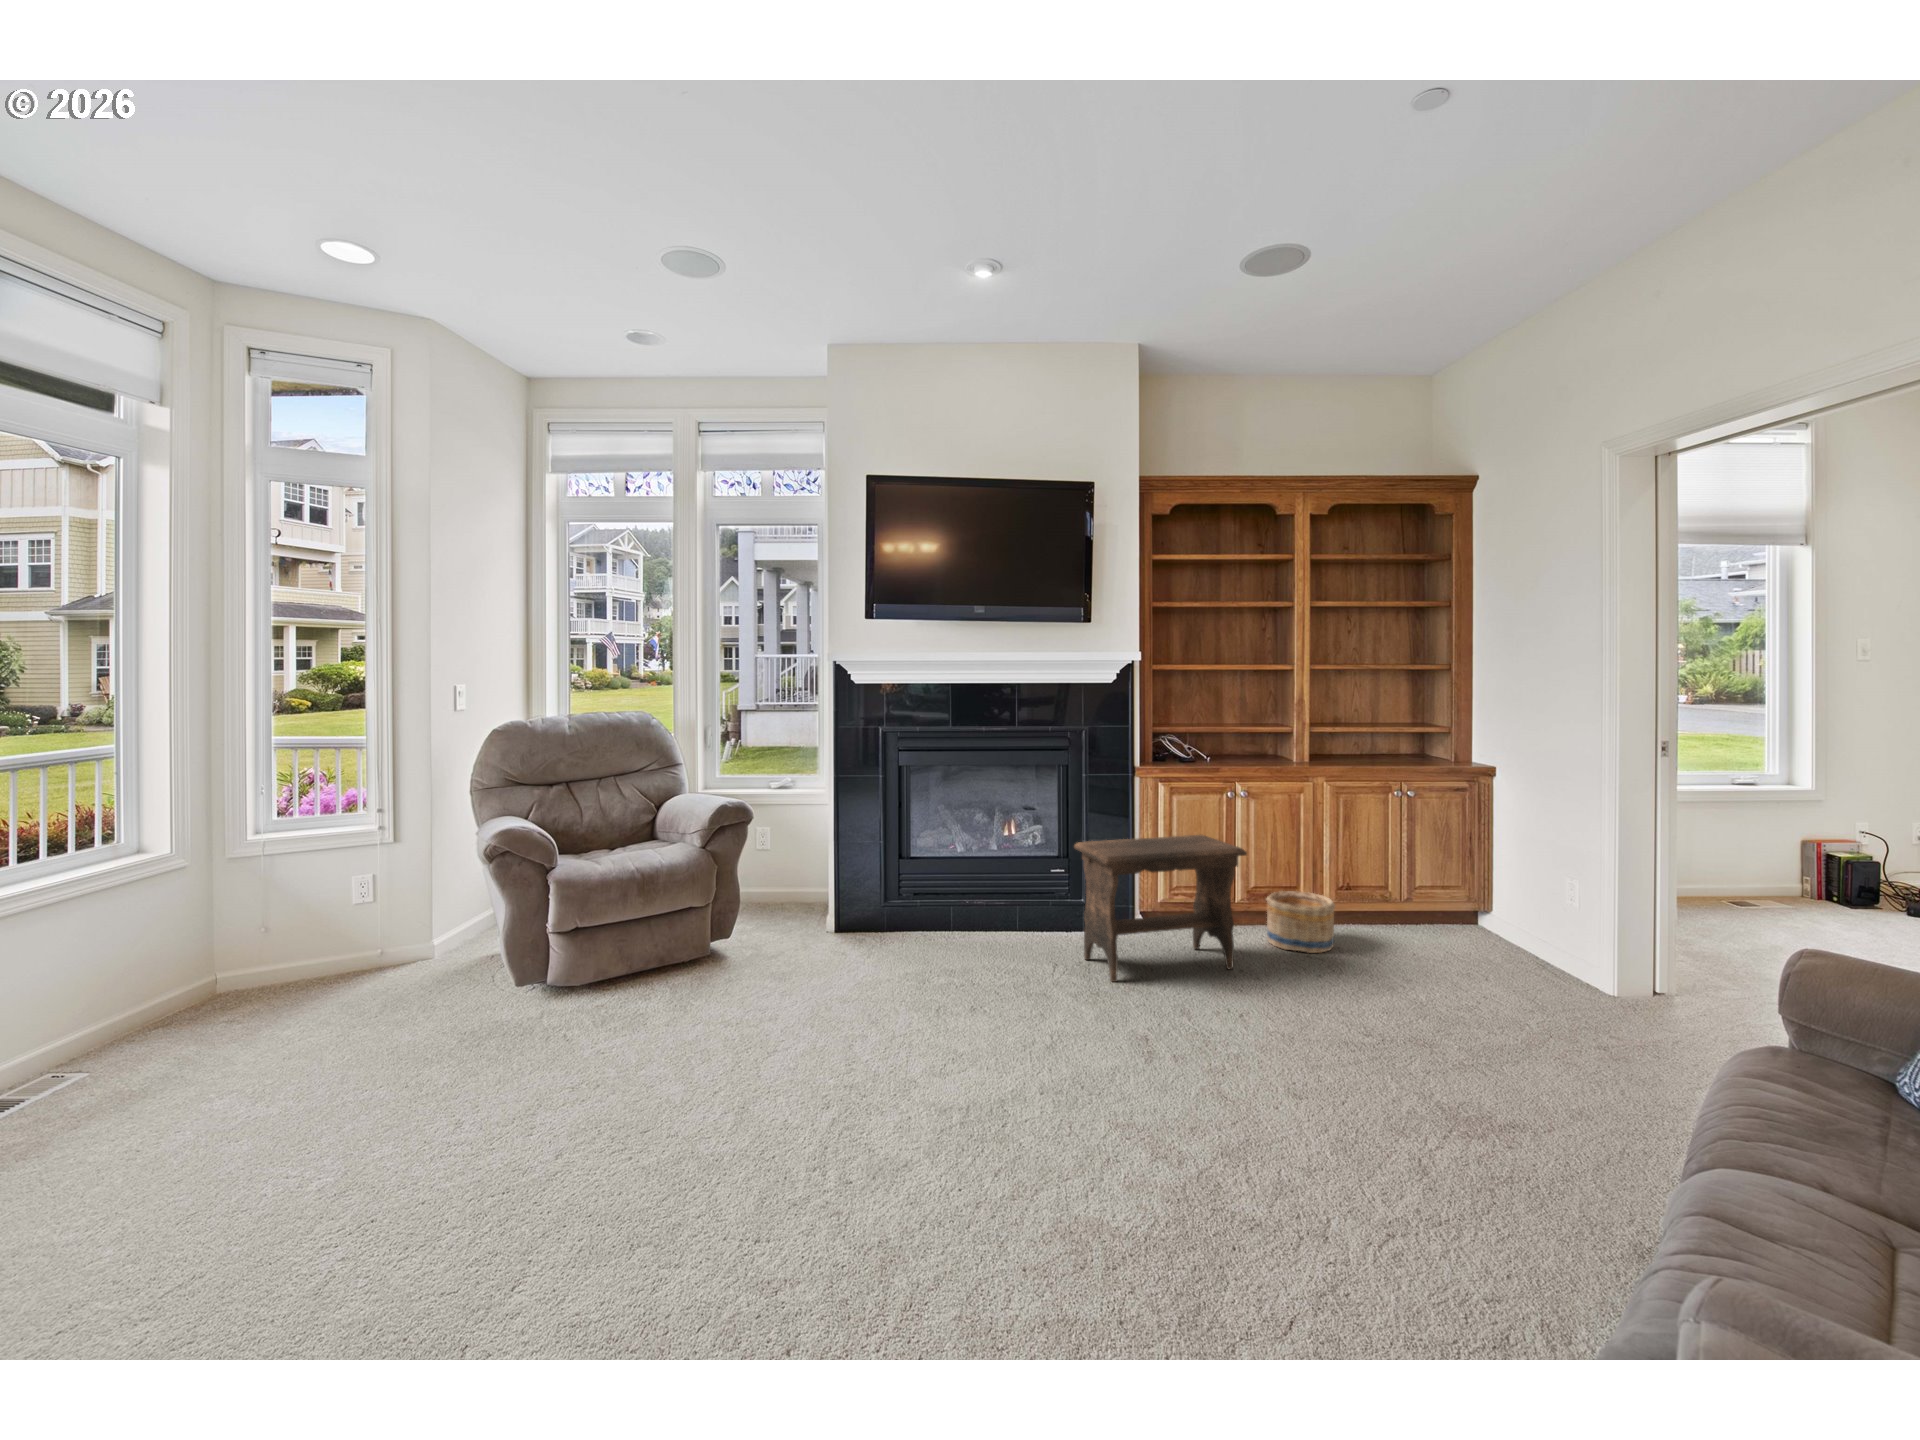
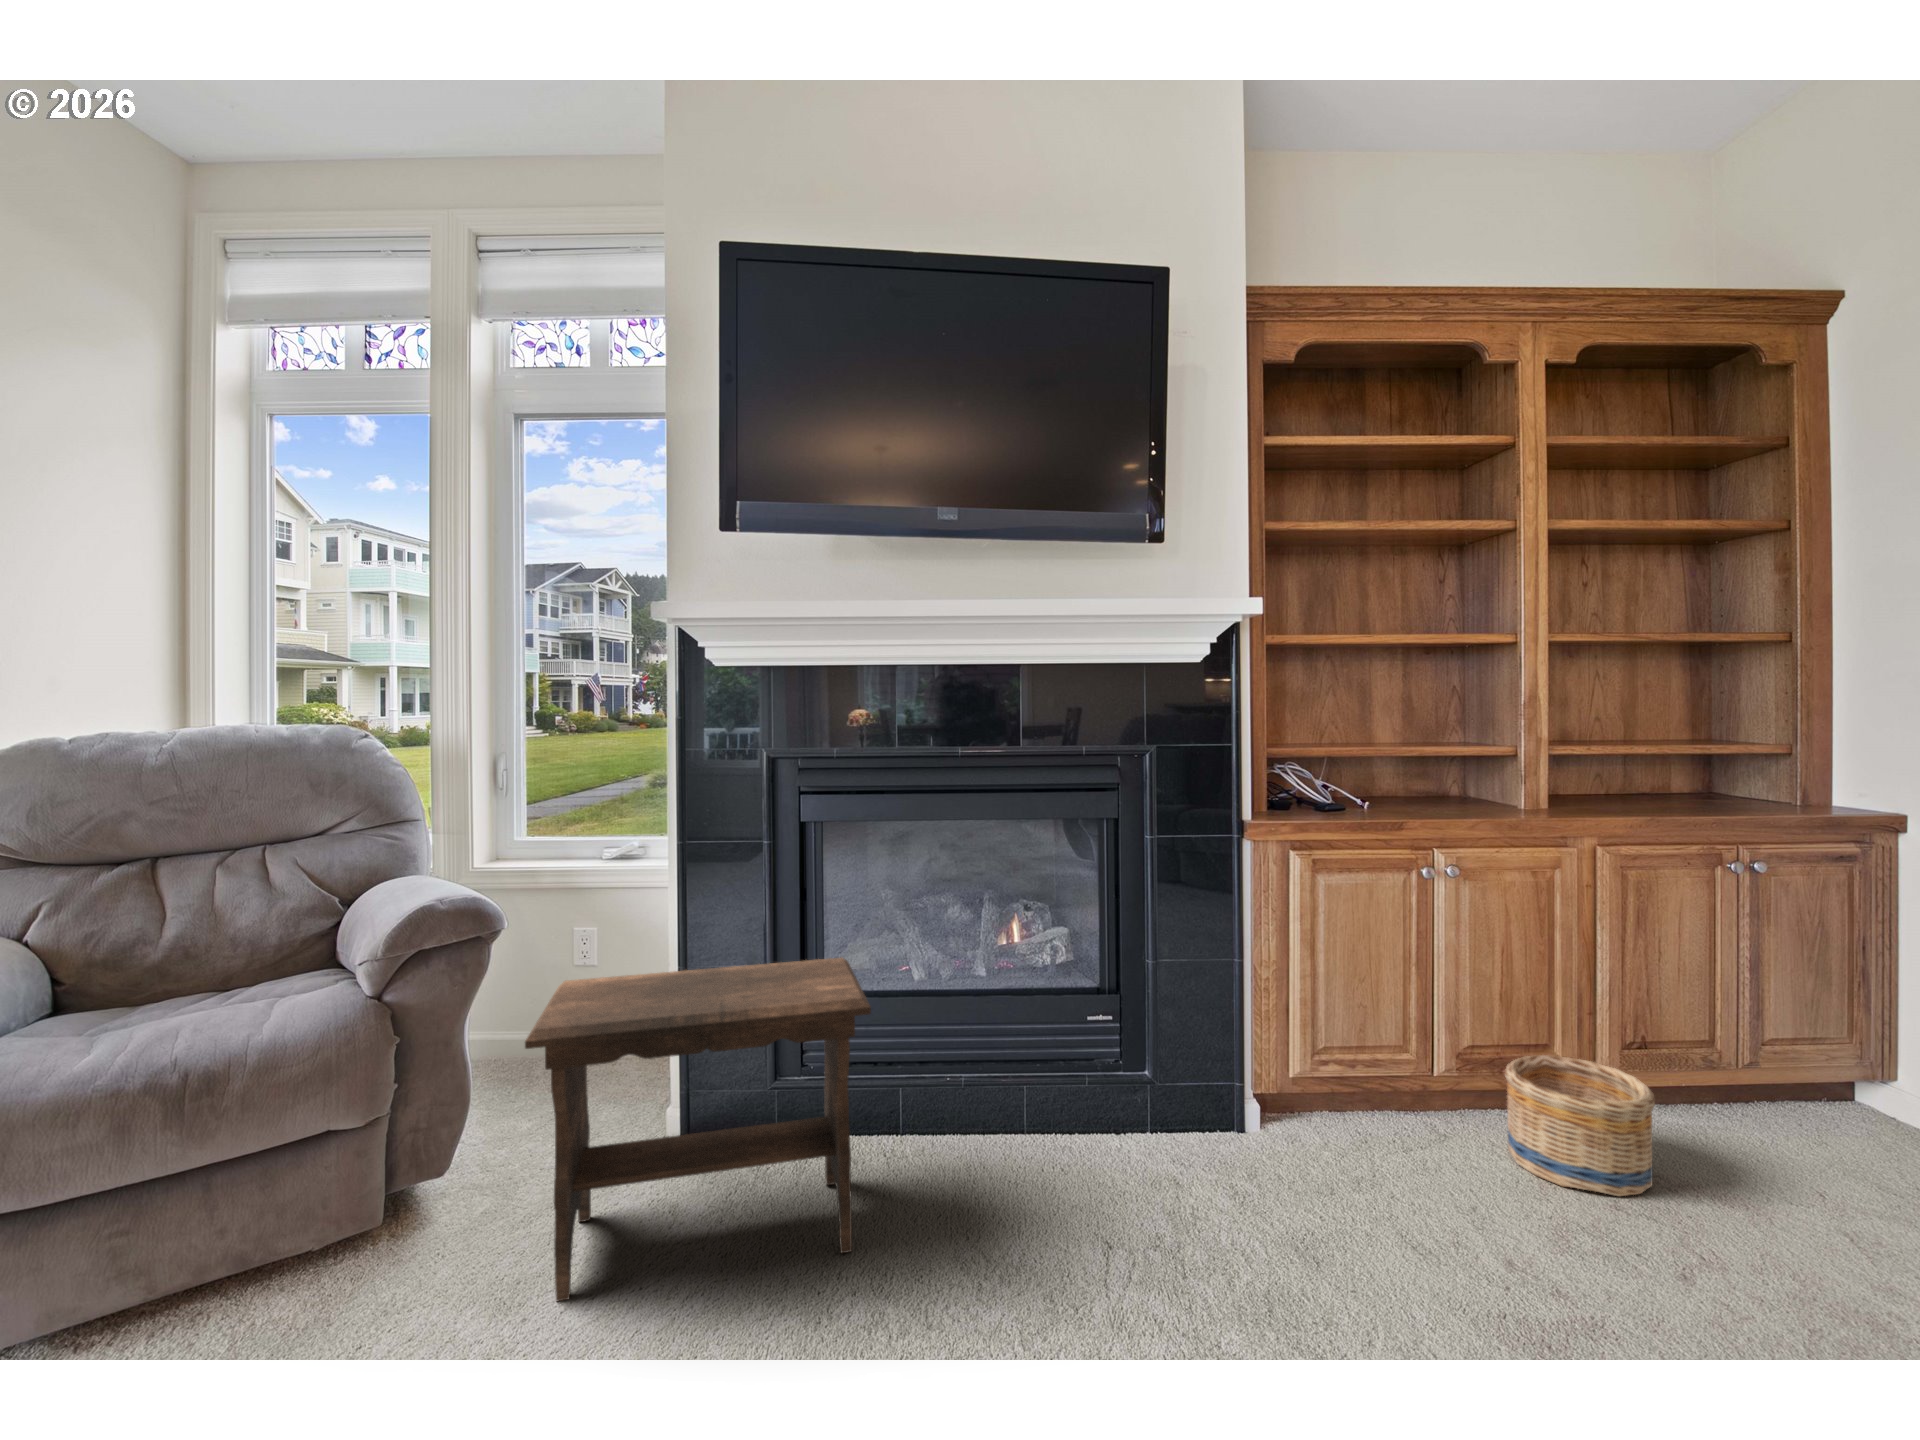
footstool: present [1074,835,1247,982] -> present [525,957,871,1301]

